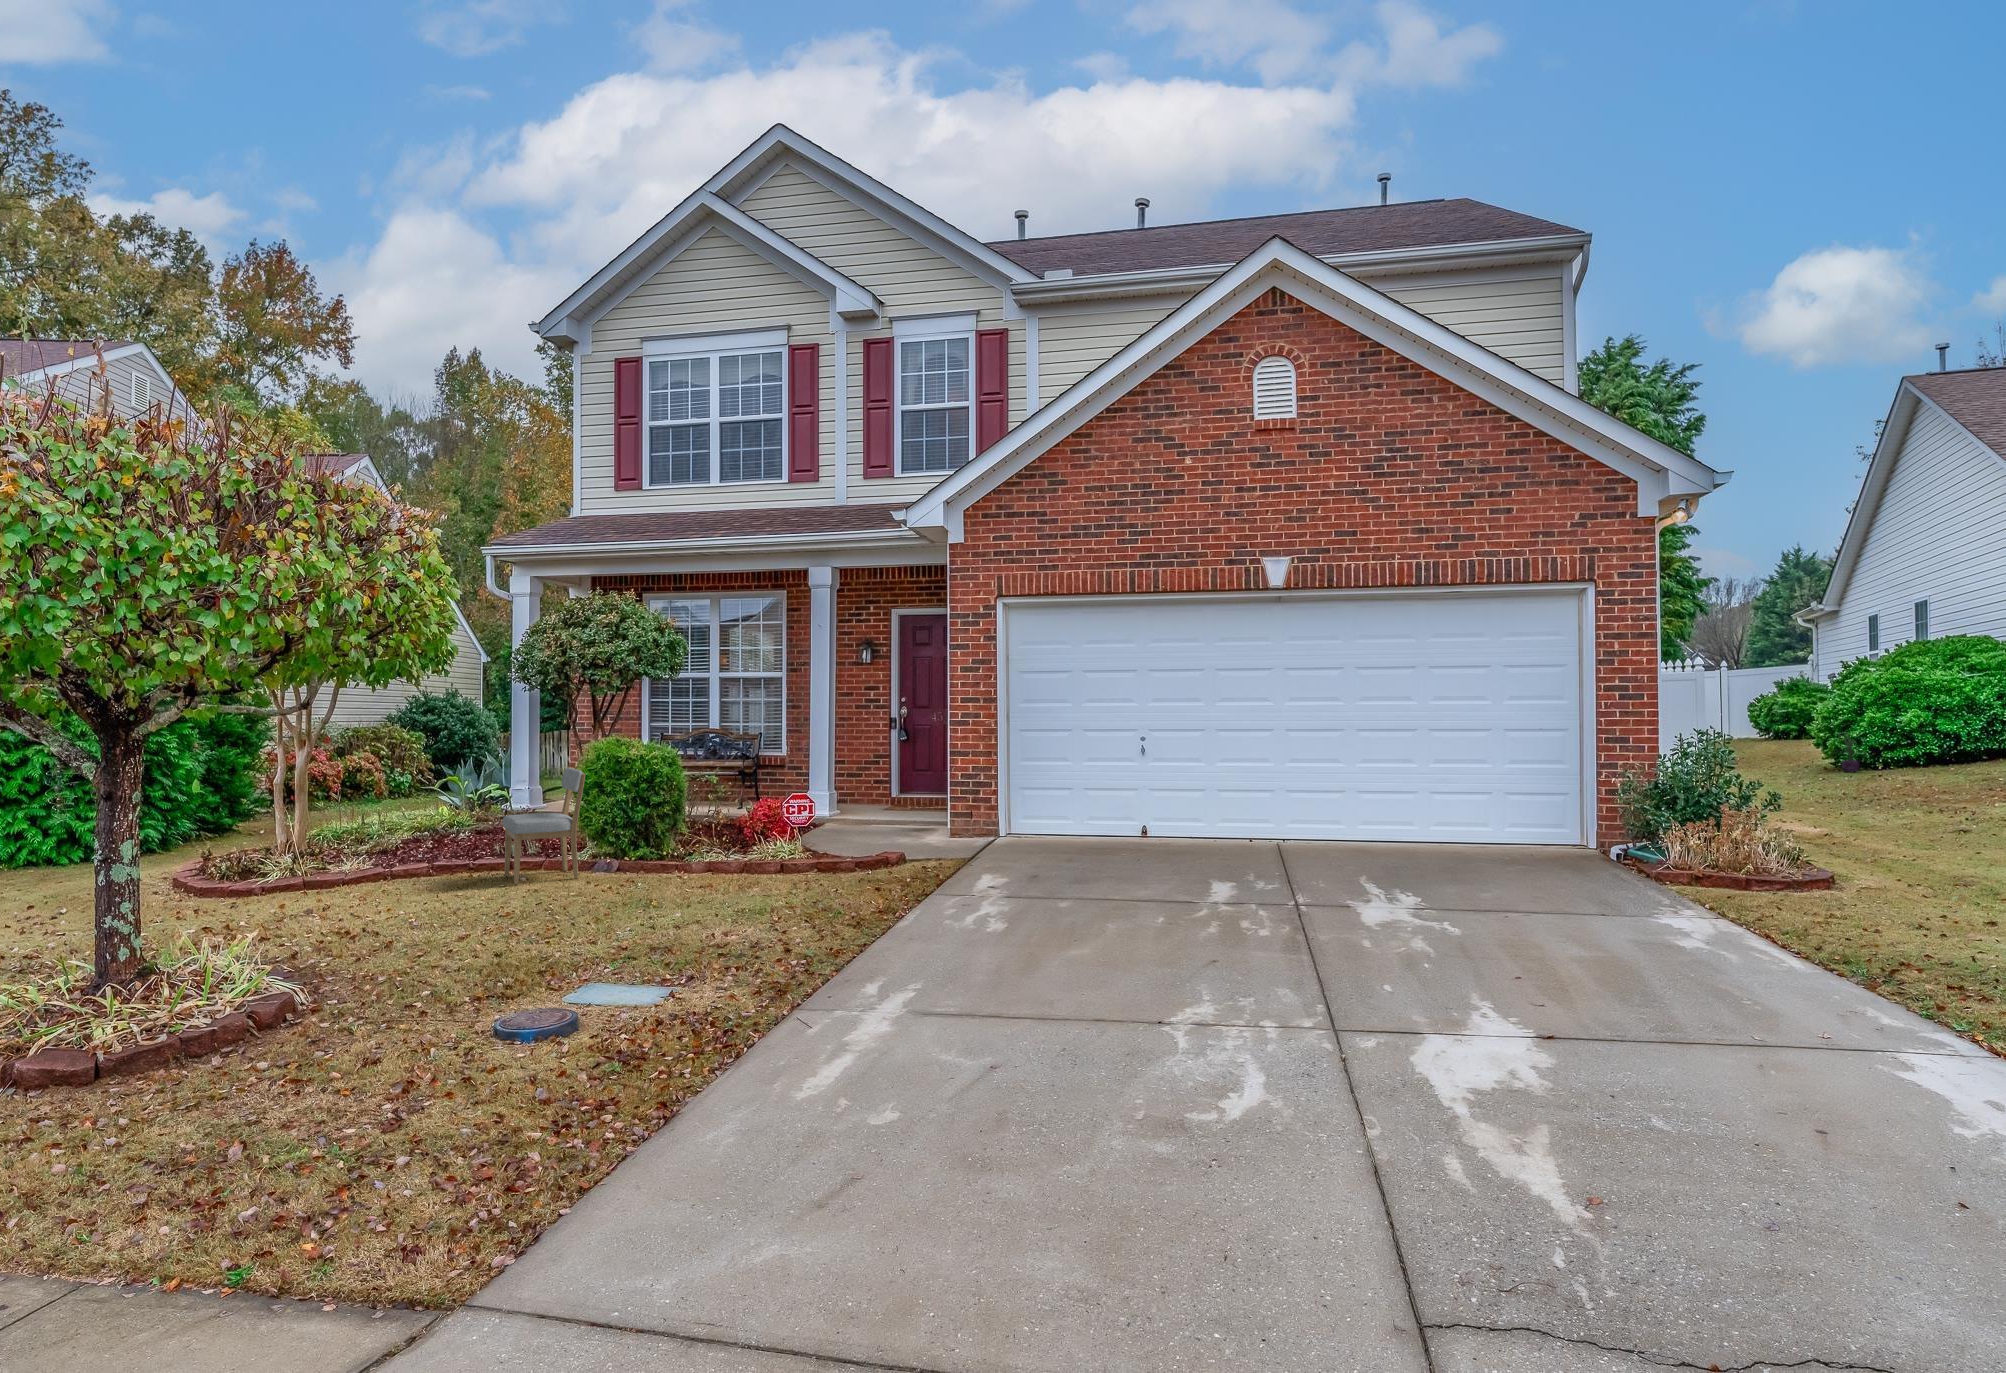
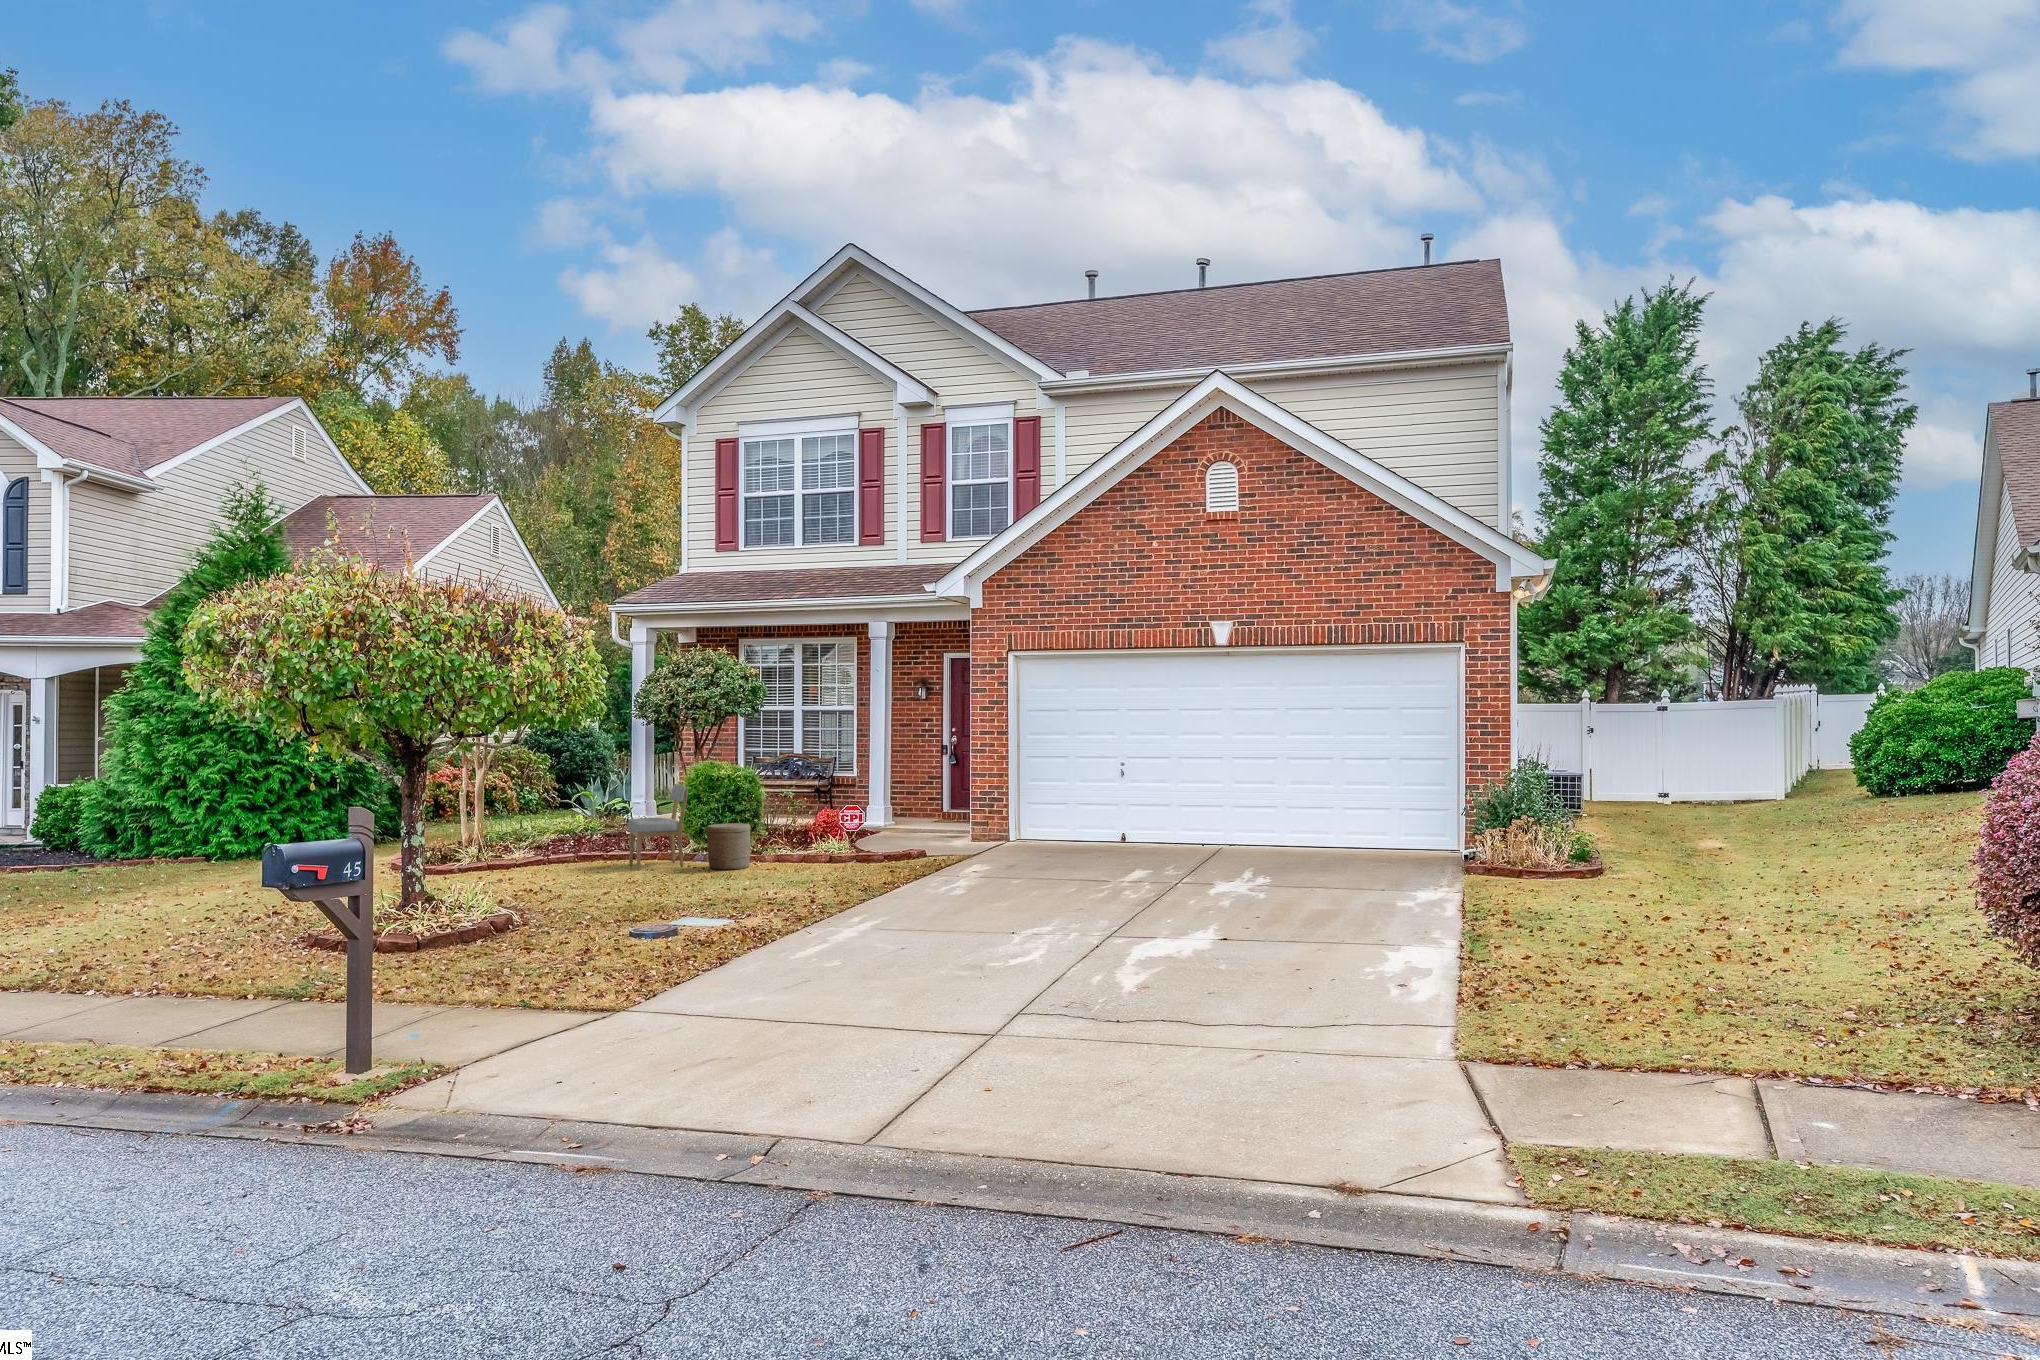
decorative plant: present [1840,733,1859,772] -> none [1812,761,1862,799]
woven basket: none [610,819,670,883] -> present [706,823,751,870]

